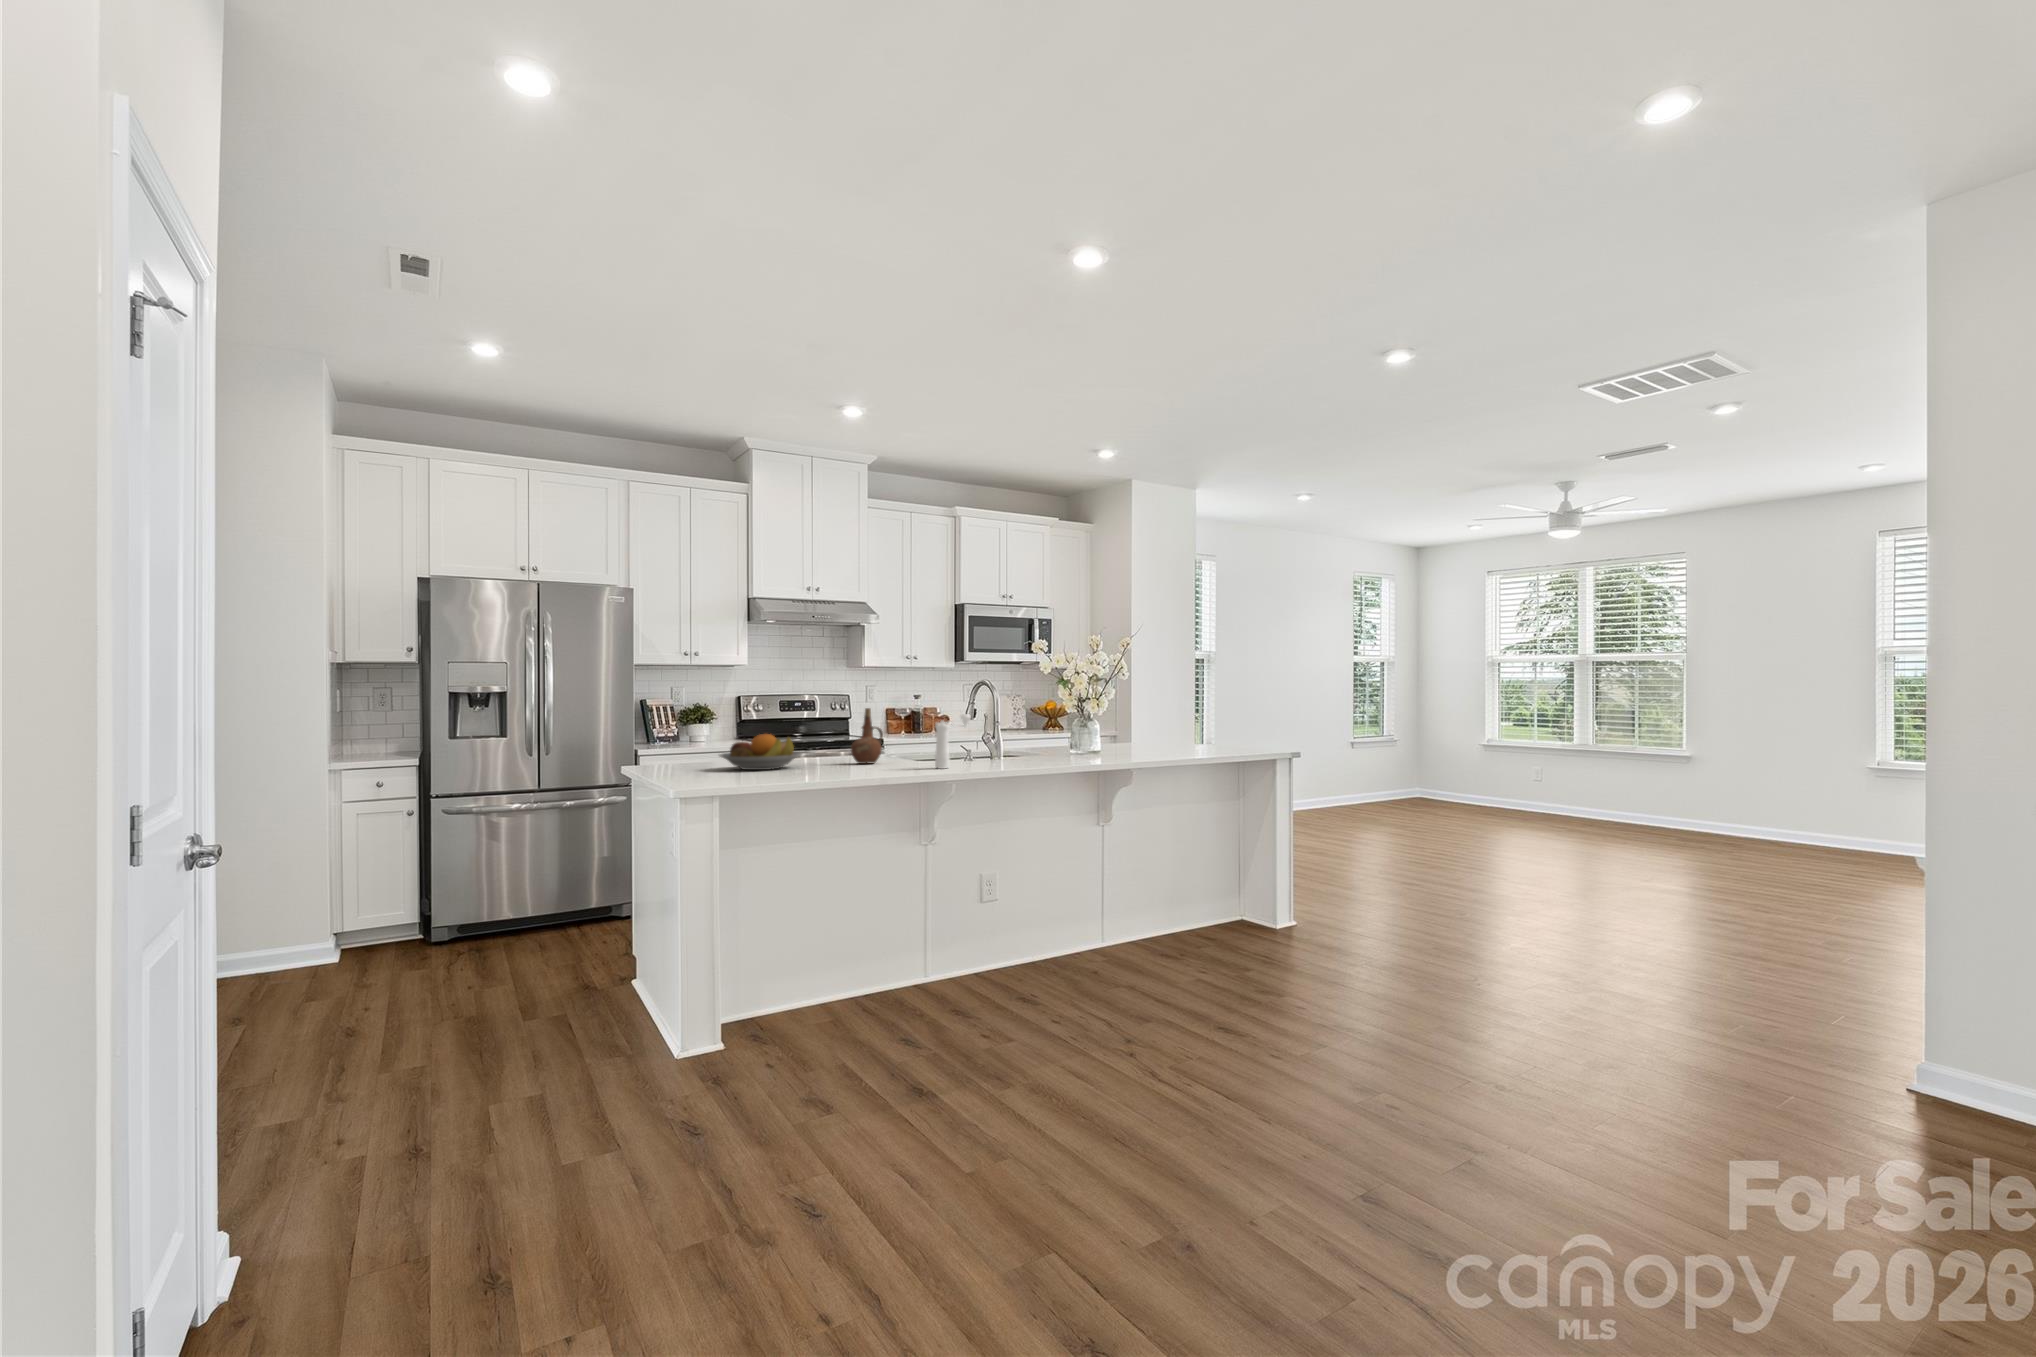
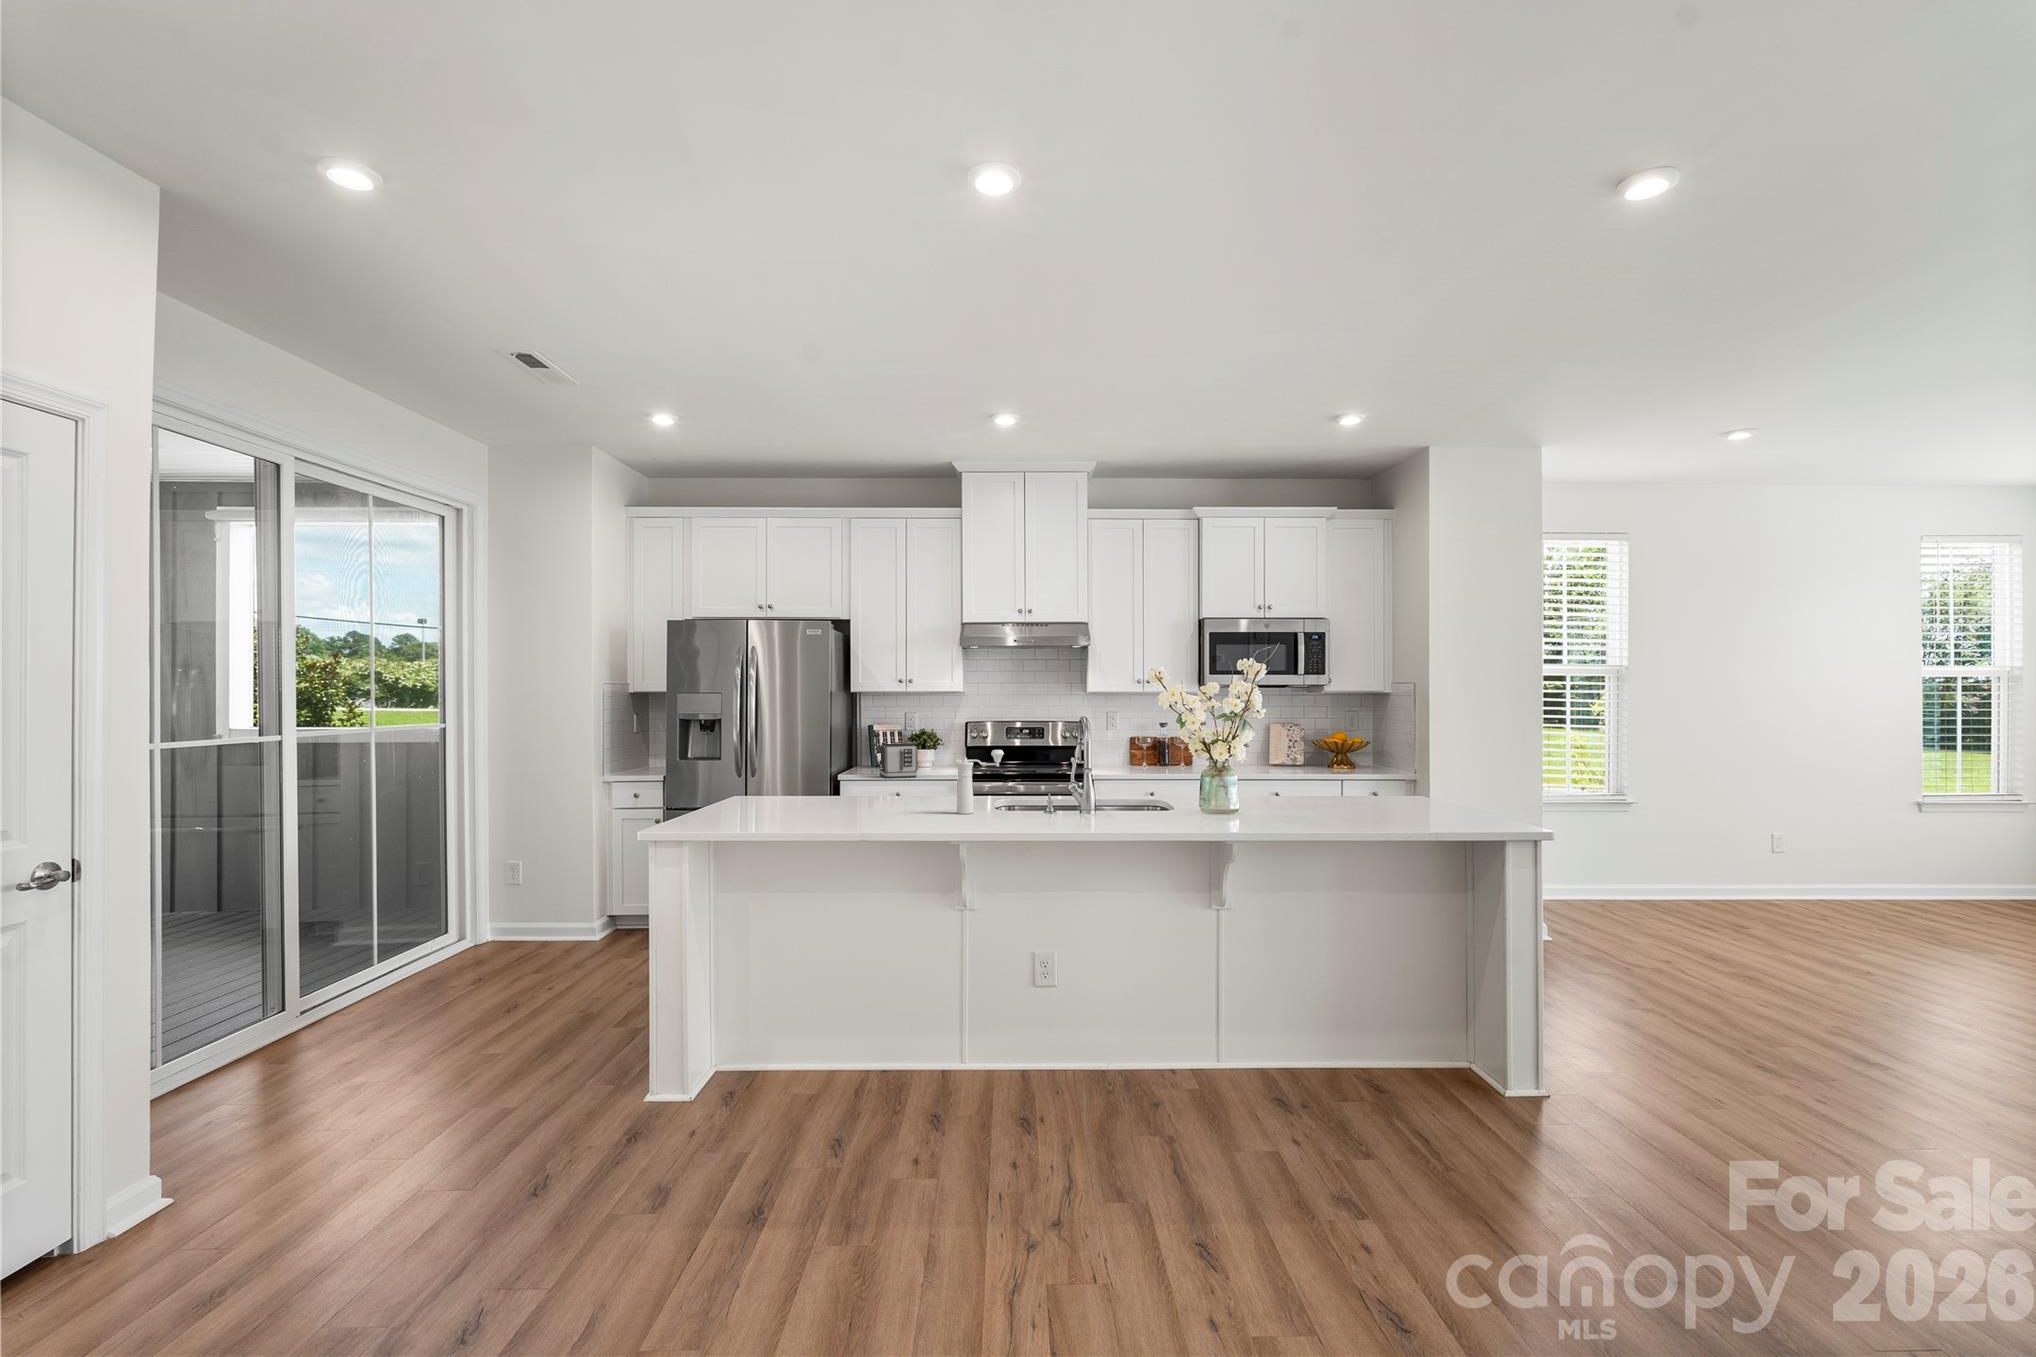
ceramic pitcher: present [851,708,883,764] -> none [921,740,957,802]
toaster: none [661,716,716,753] -> present [879,742,918,779]
fruit bowl: present [719,734,802,770] -> none [783,766,870,804]

